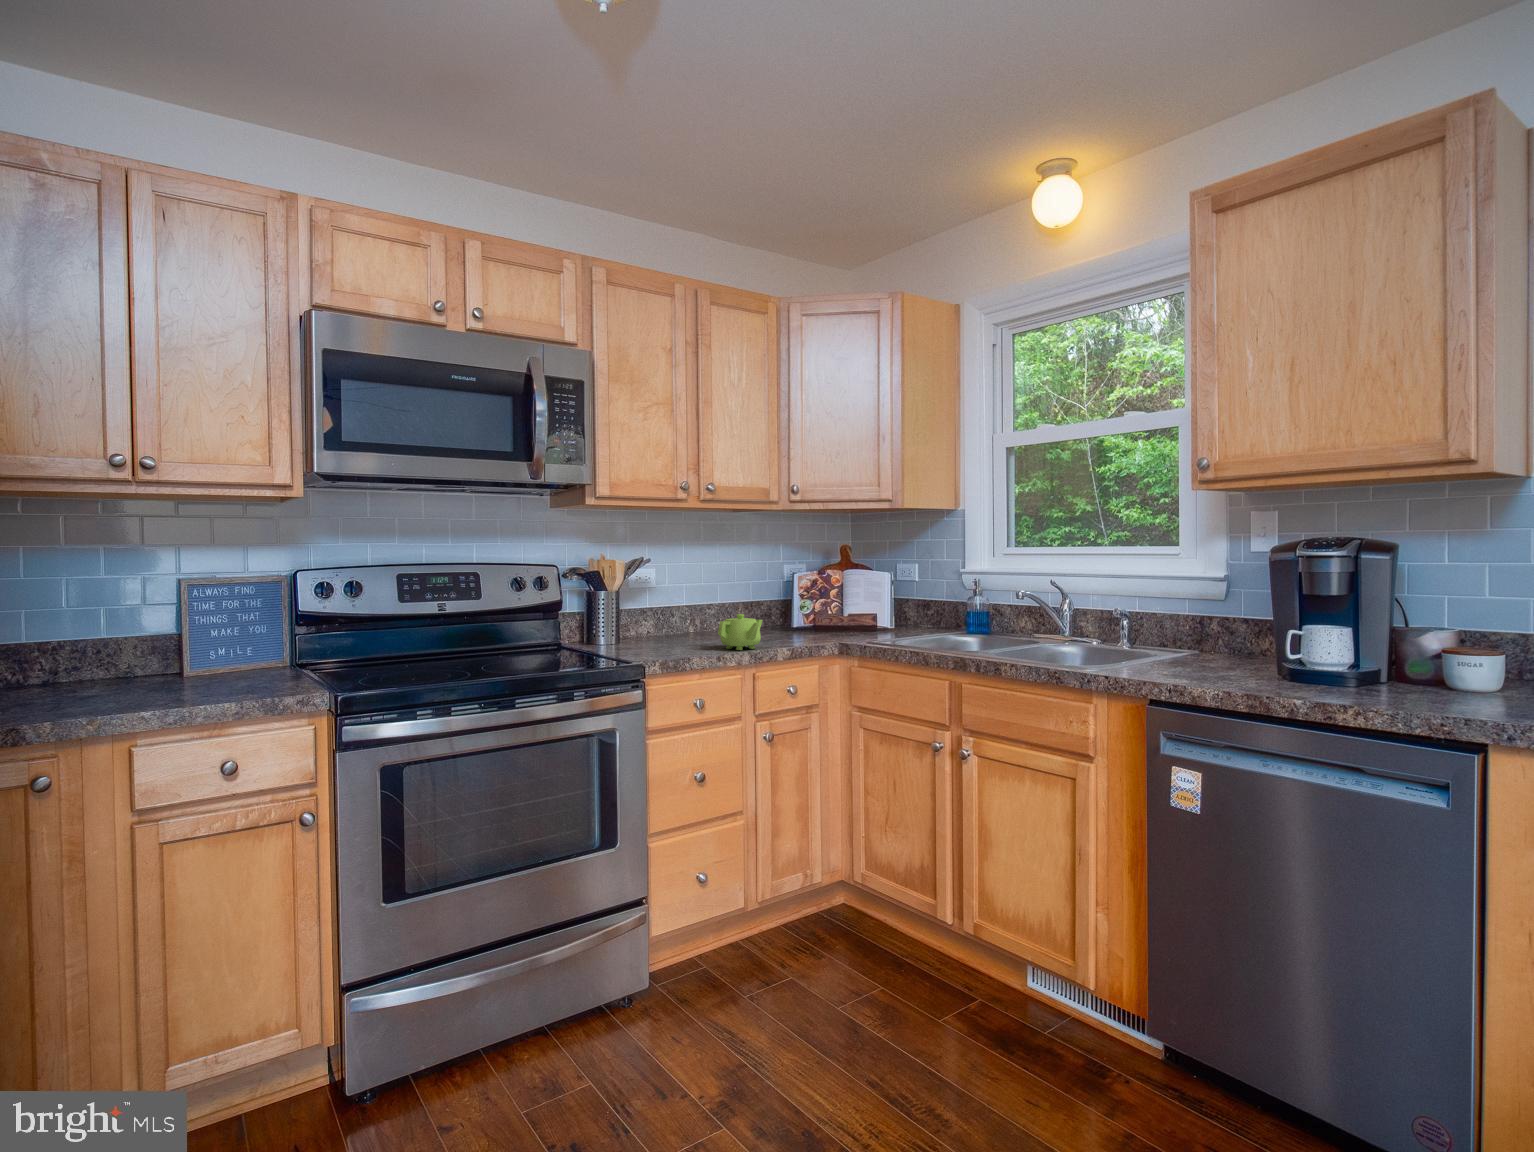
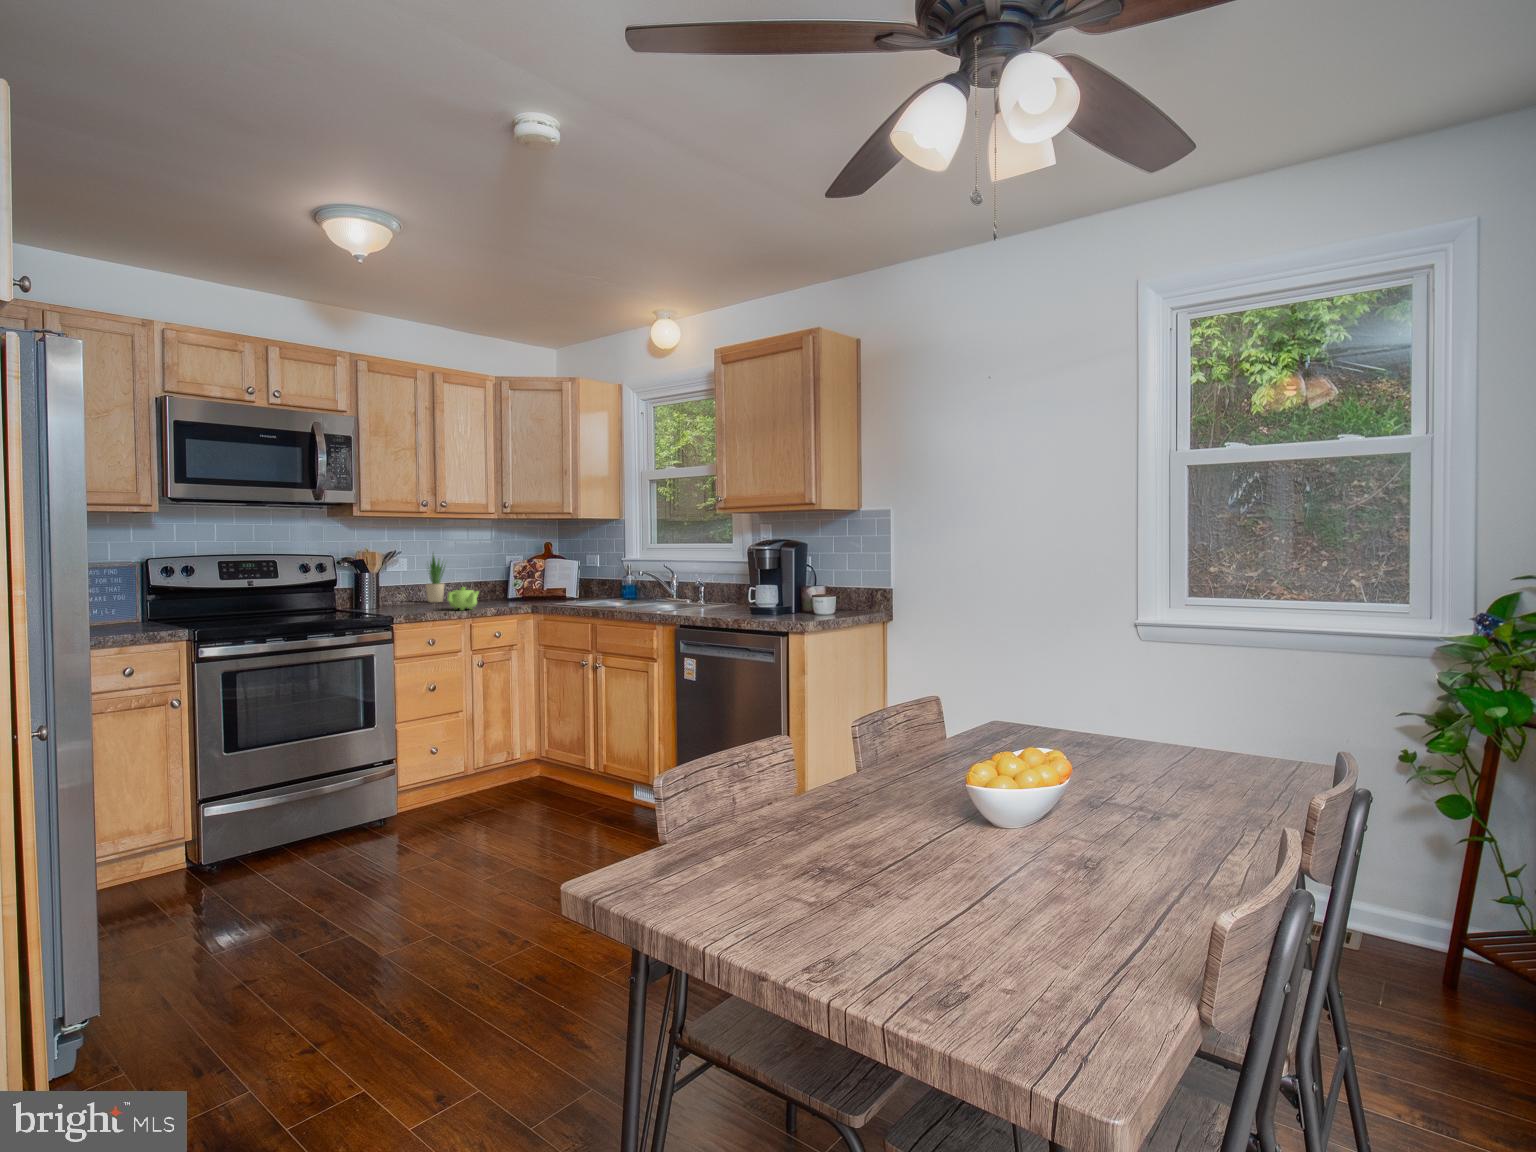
potted plant: none [681,558,711,633] -> present [426,555,445,602]

